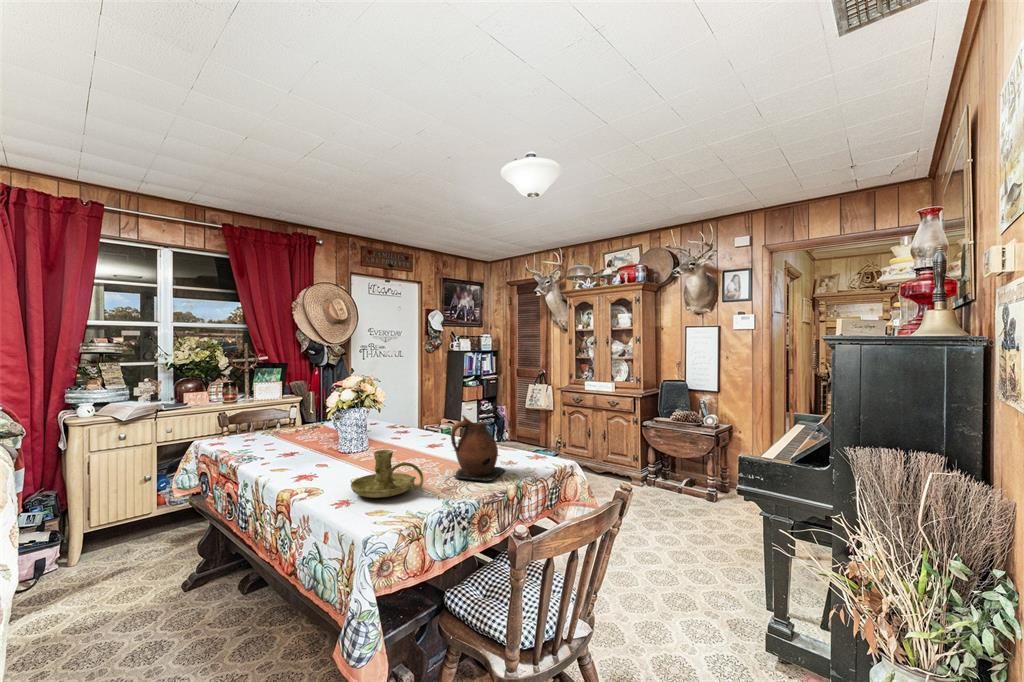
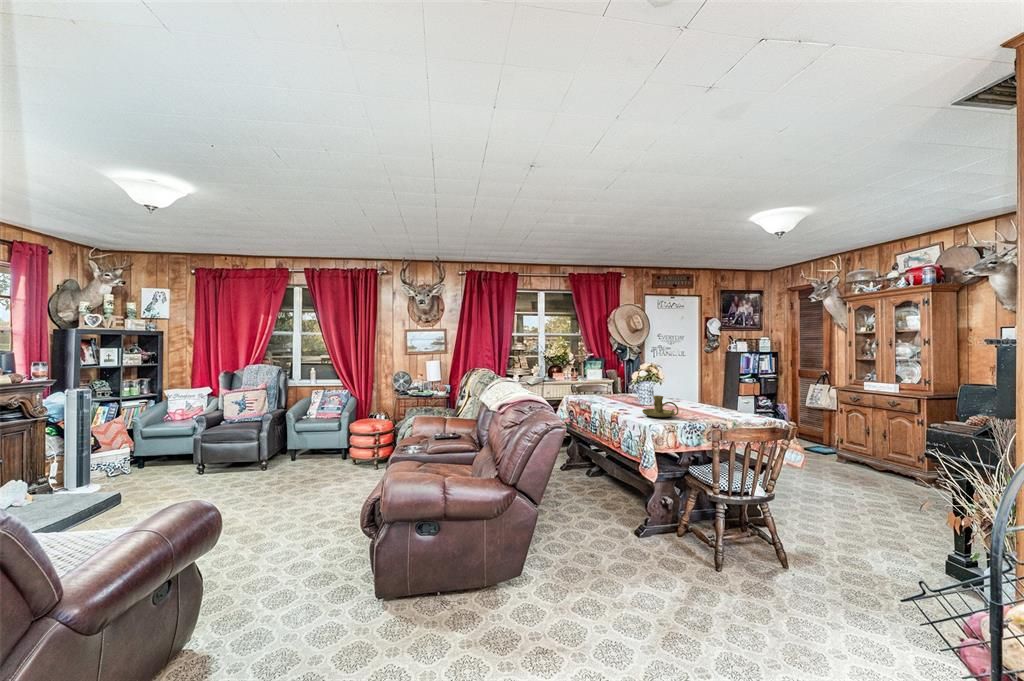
ceramic pitcher: present [451,415,505,482] -> none [697,383,734,420]

